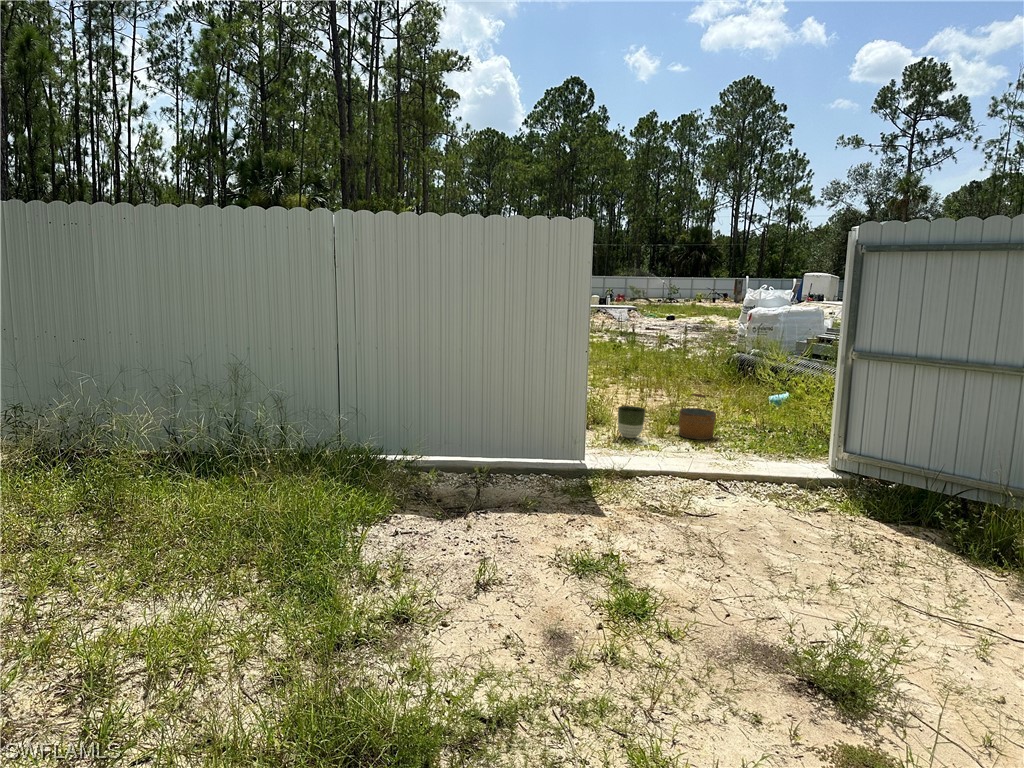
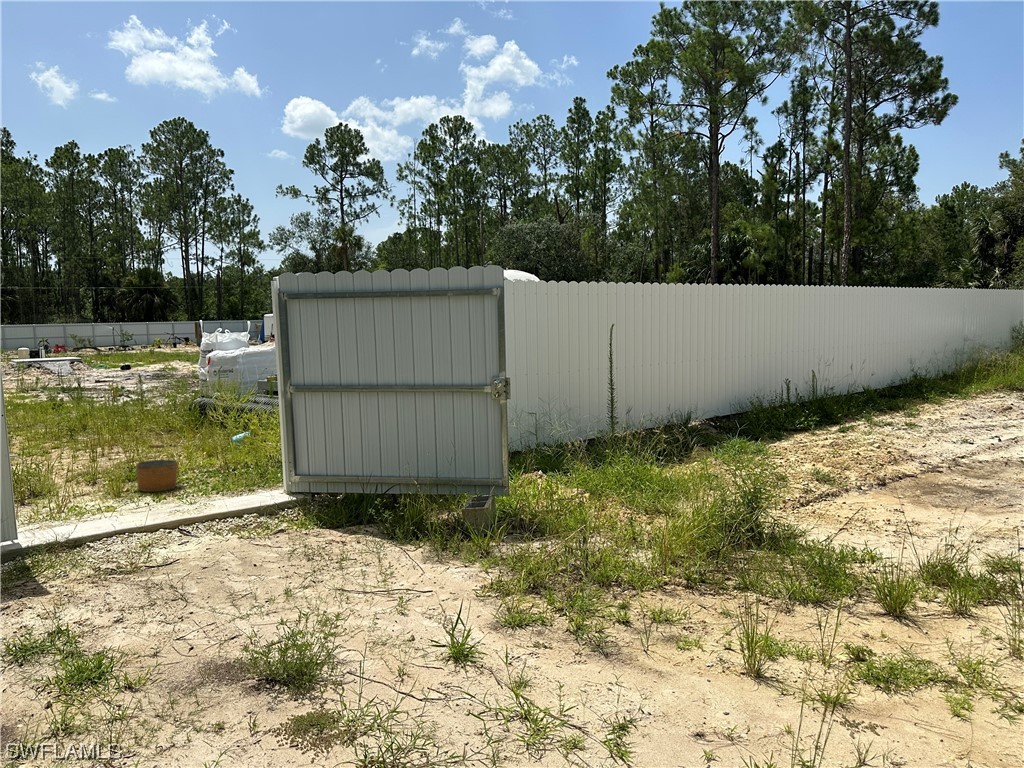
planter: present [618,406,645,438] -> none [57,468,93,504]

